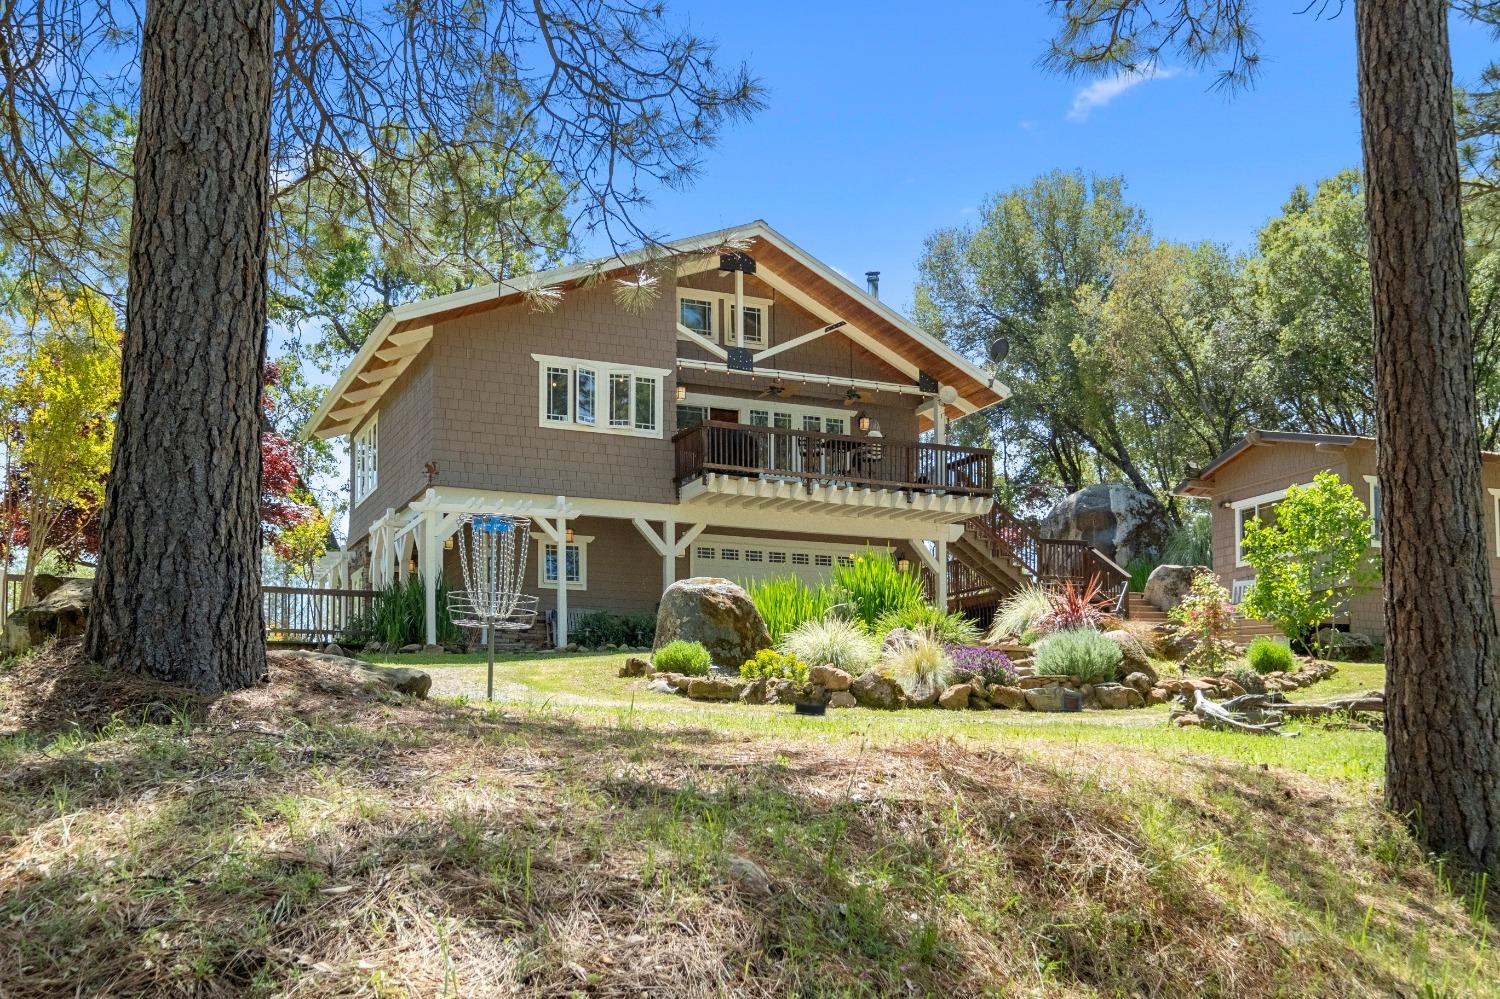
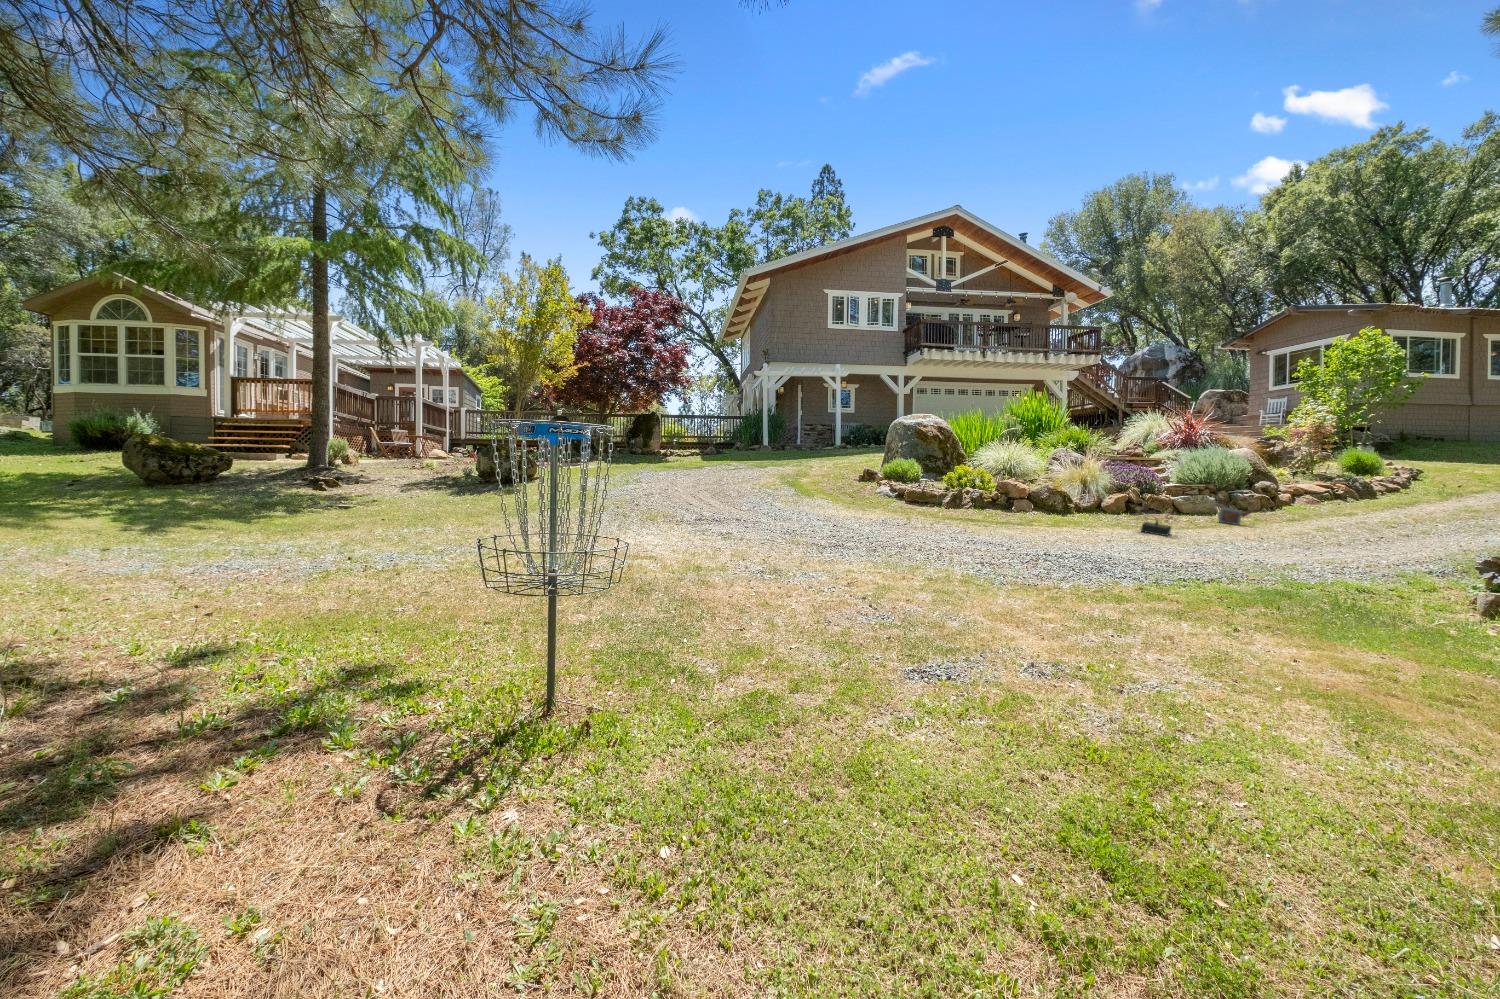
decorative plant: present [789,675,830,715] -> present [1136,502,1176,536]

